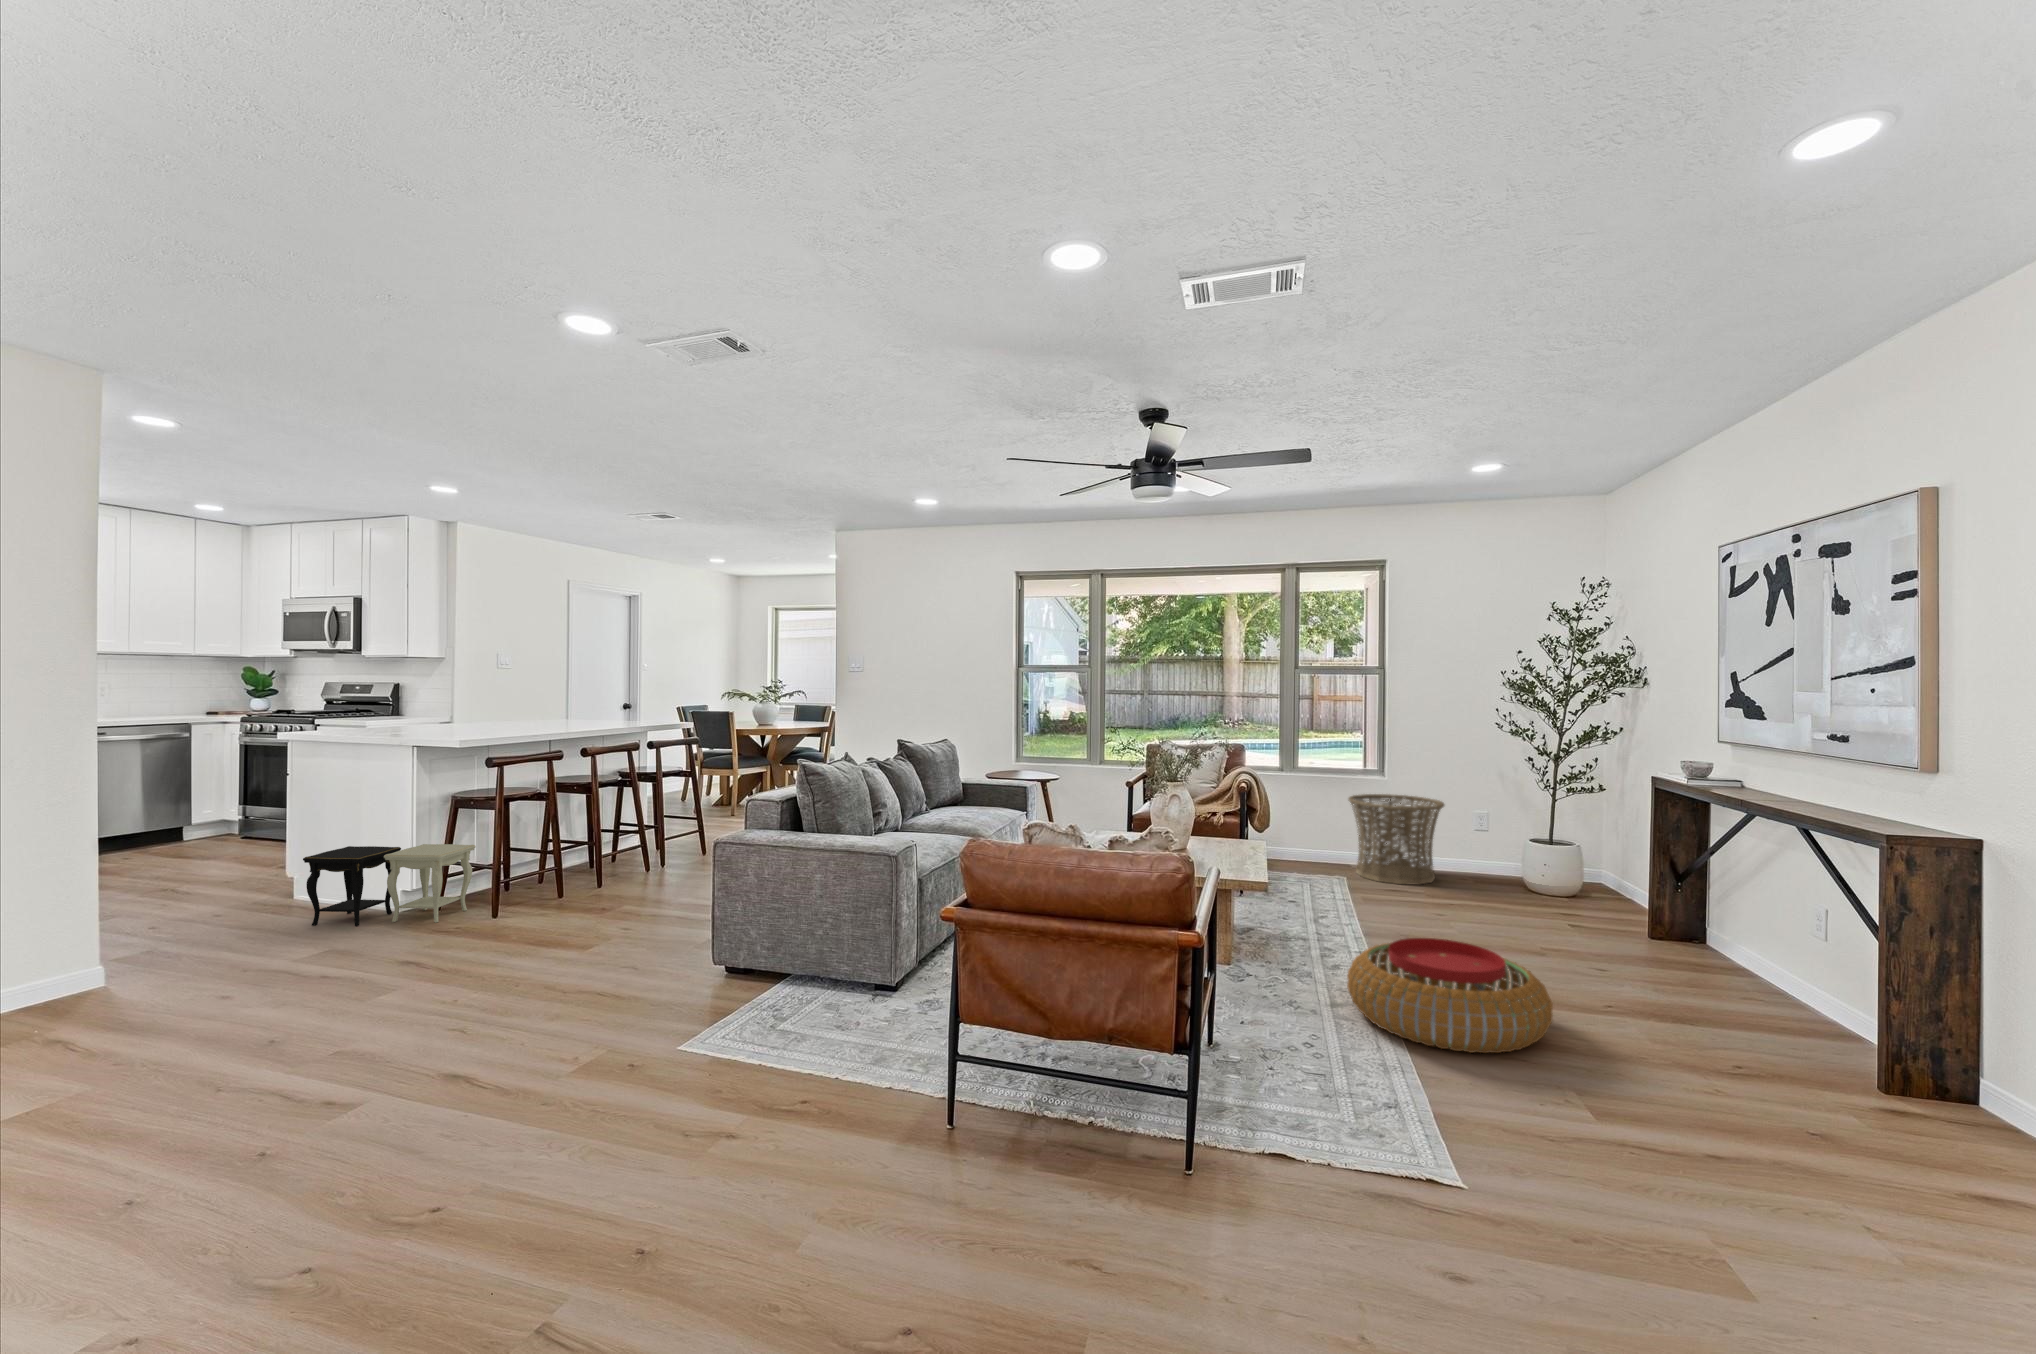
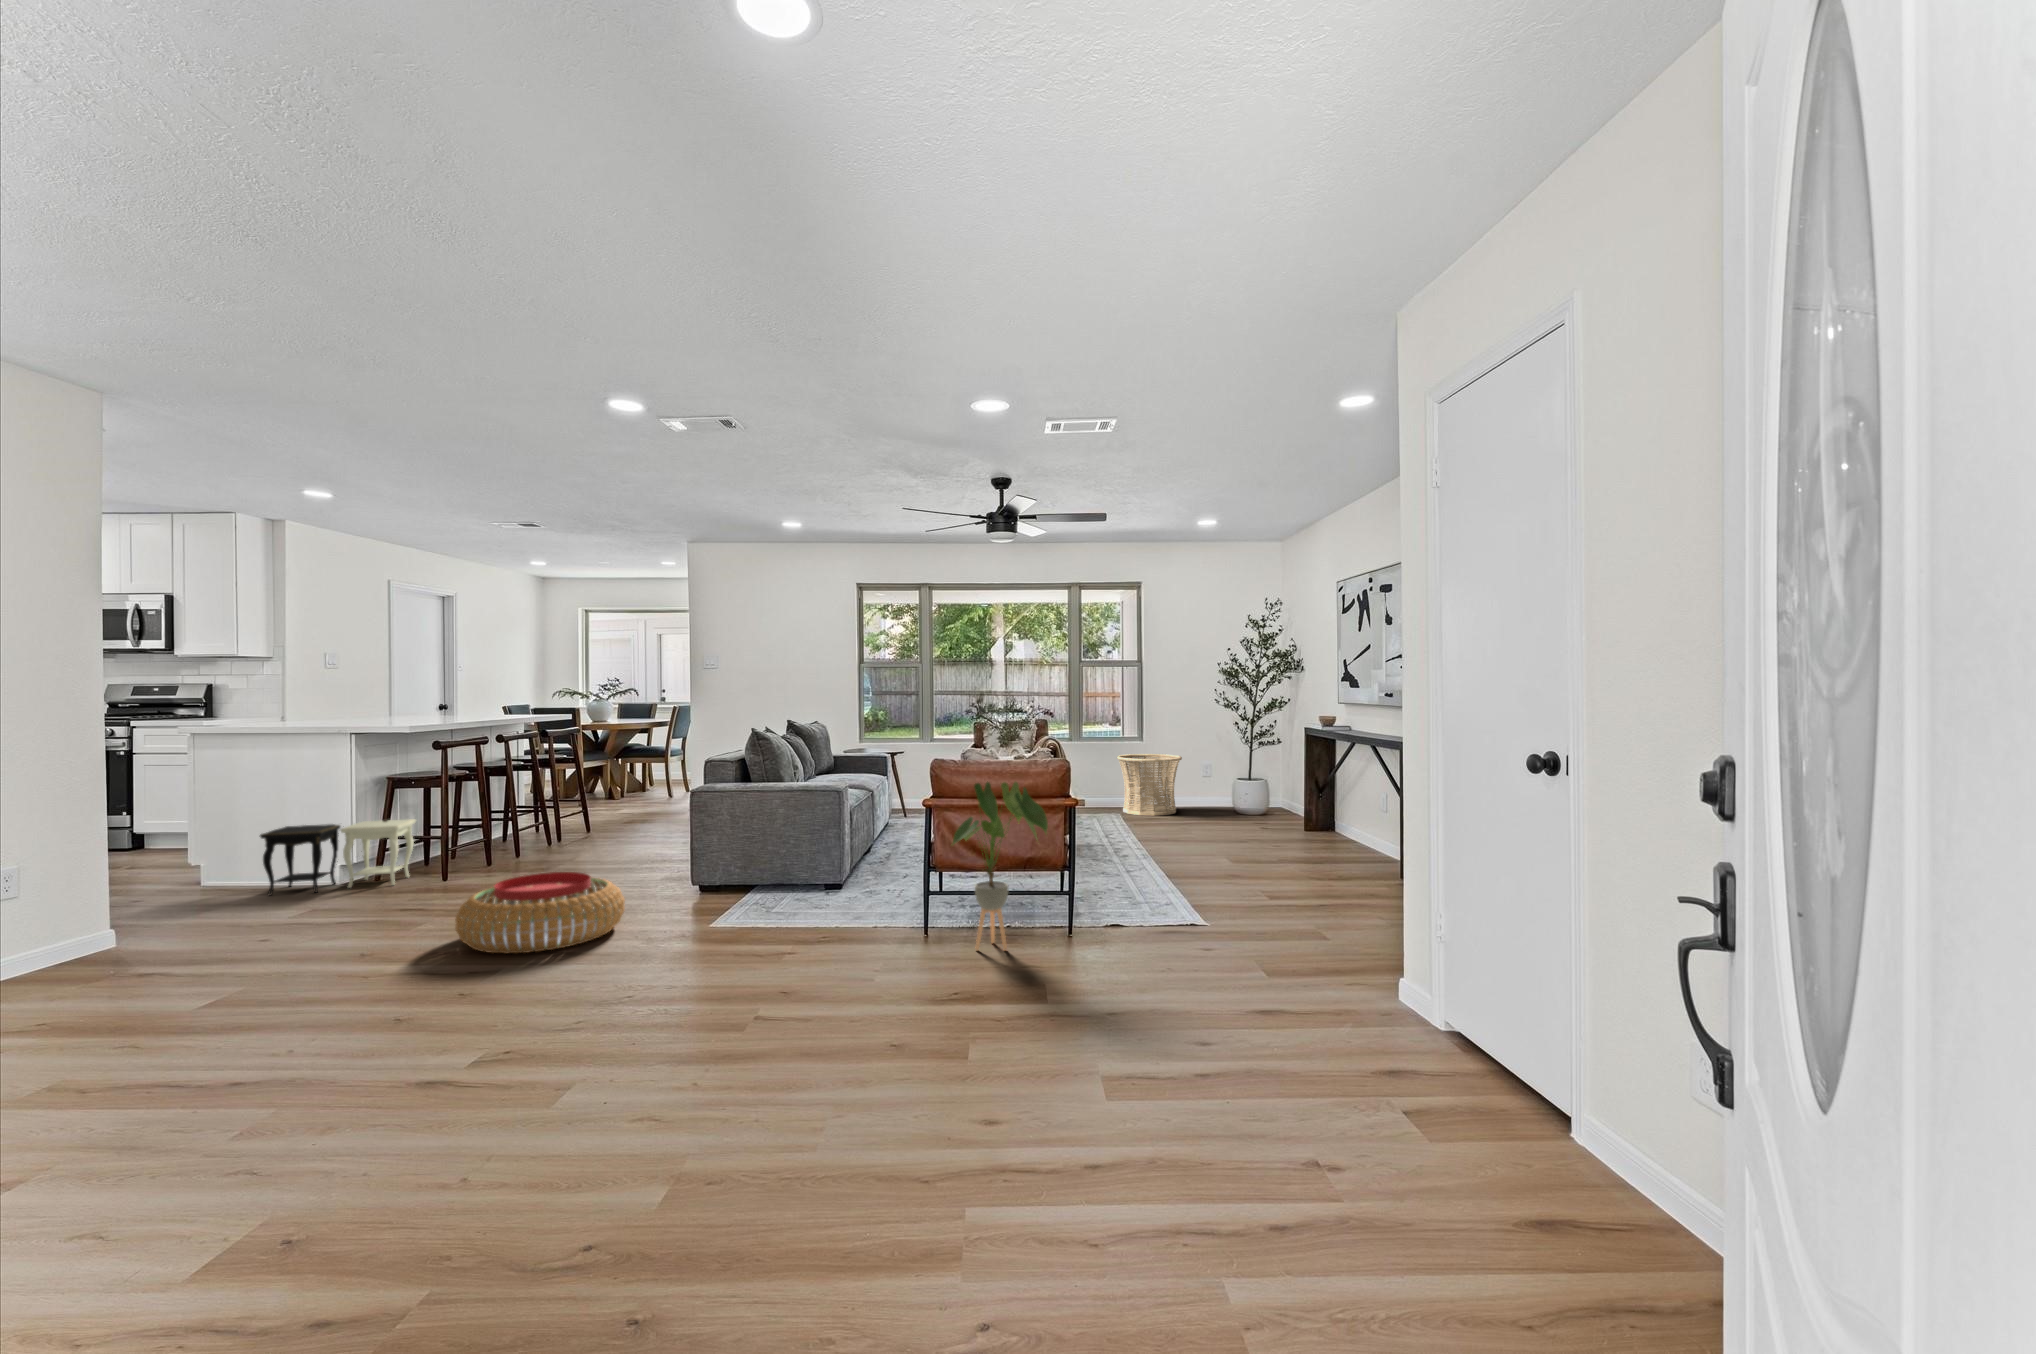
house plant: none [941,894,1113,1205] -> present [953,782,1048,950]
pouf: present [1347,938,1553,1053] -> present [455,872,625,953]

